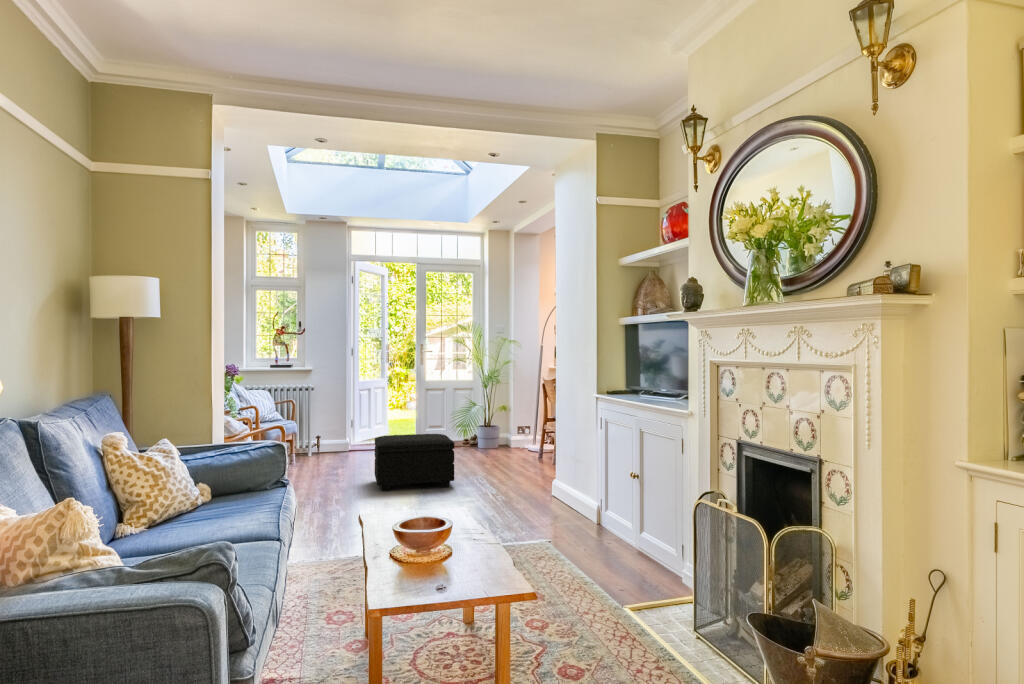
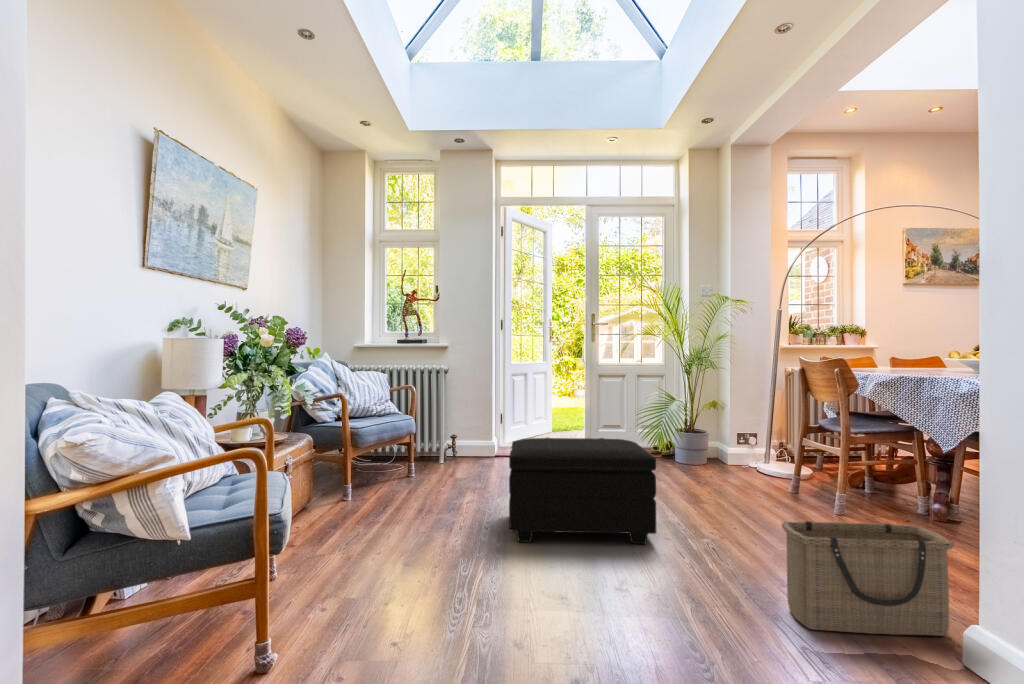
basket: none [502,463,560,505] -> present [782,521,954,636]

